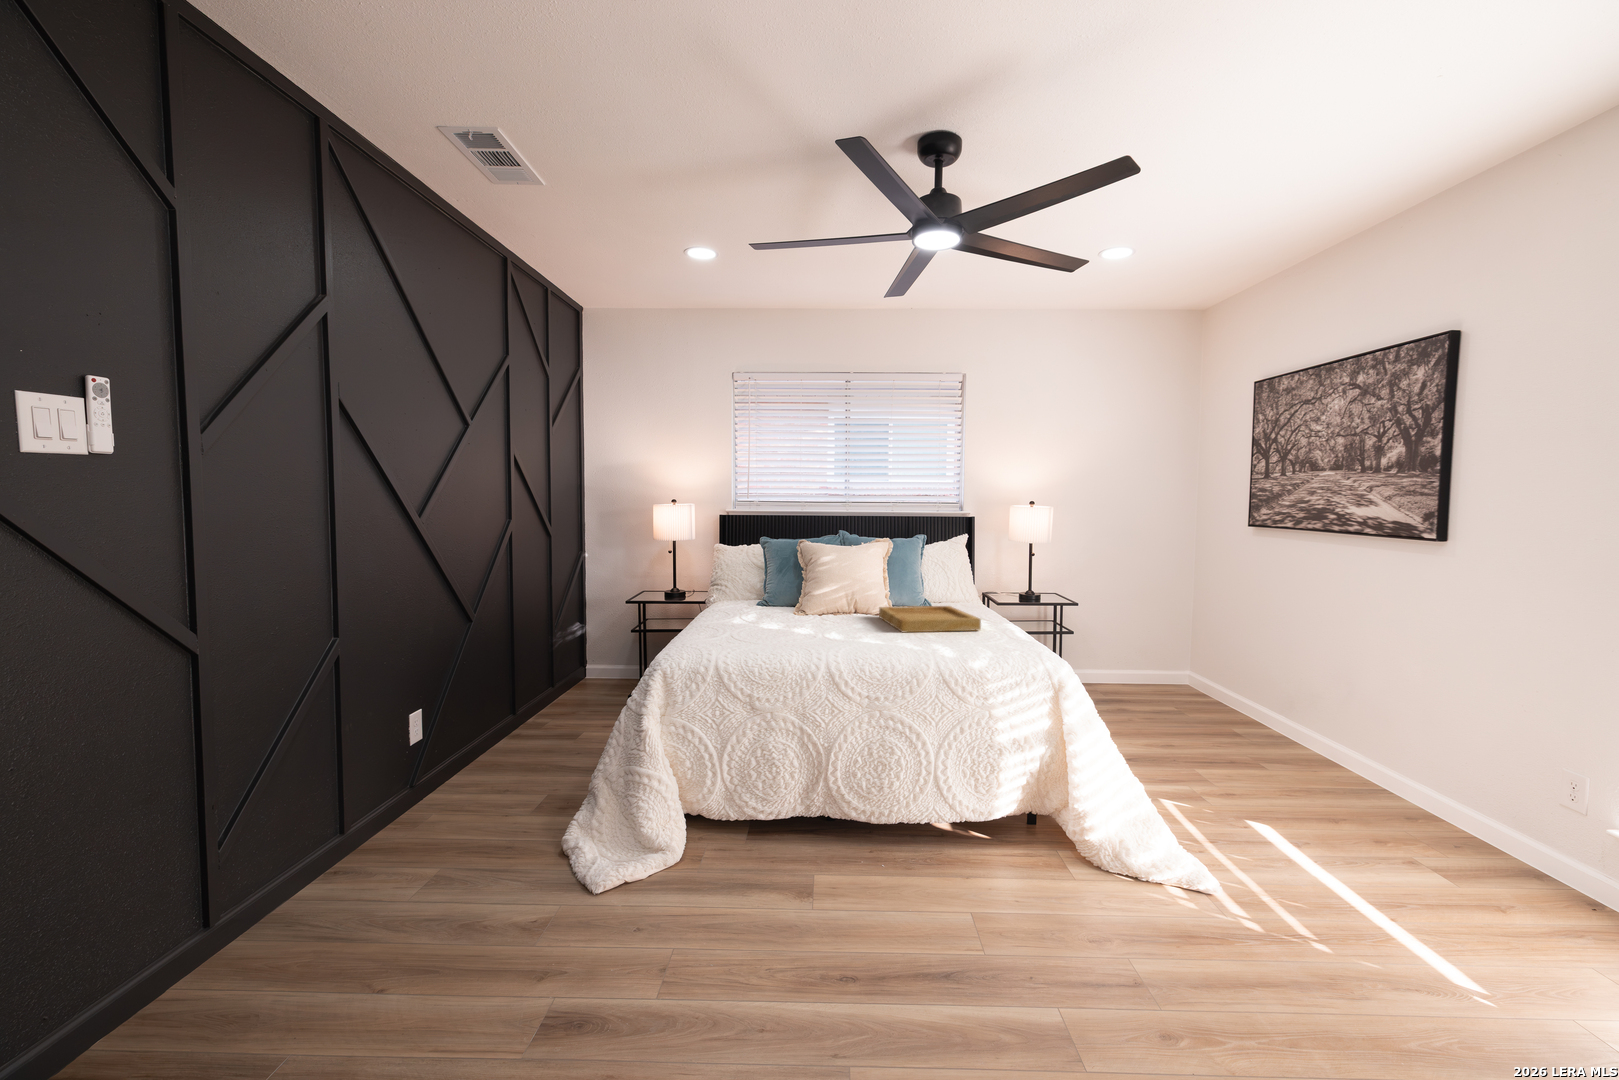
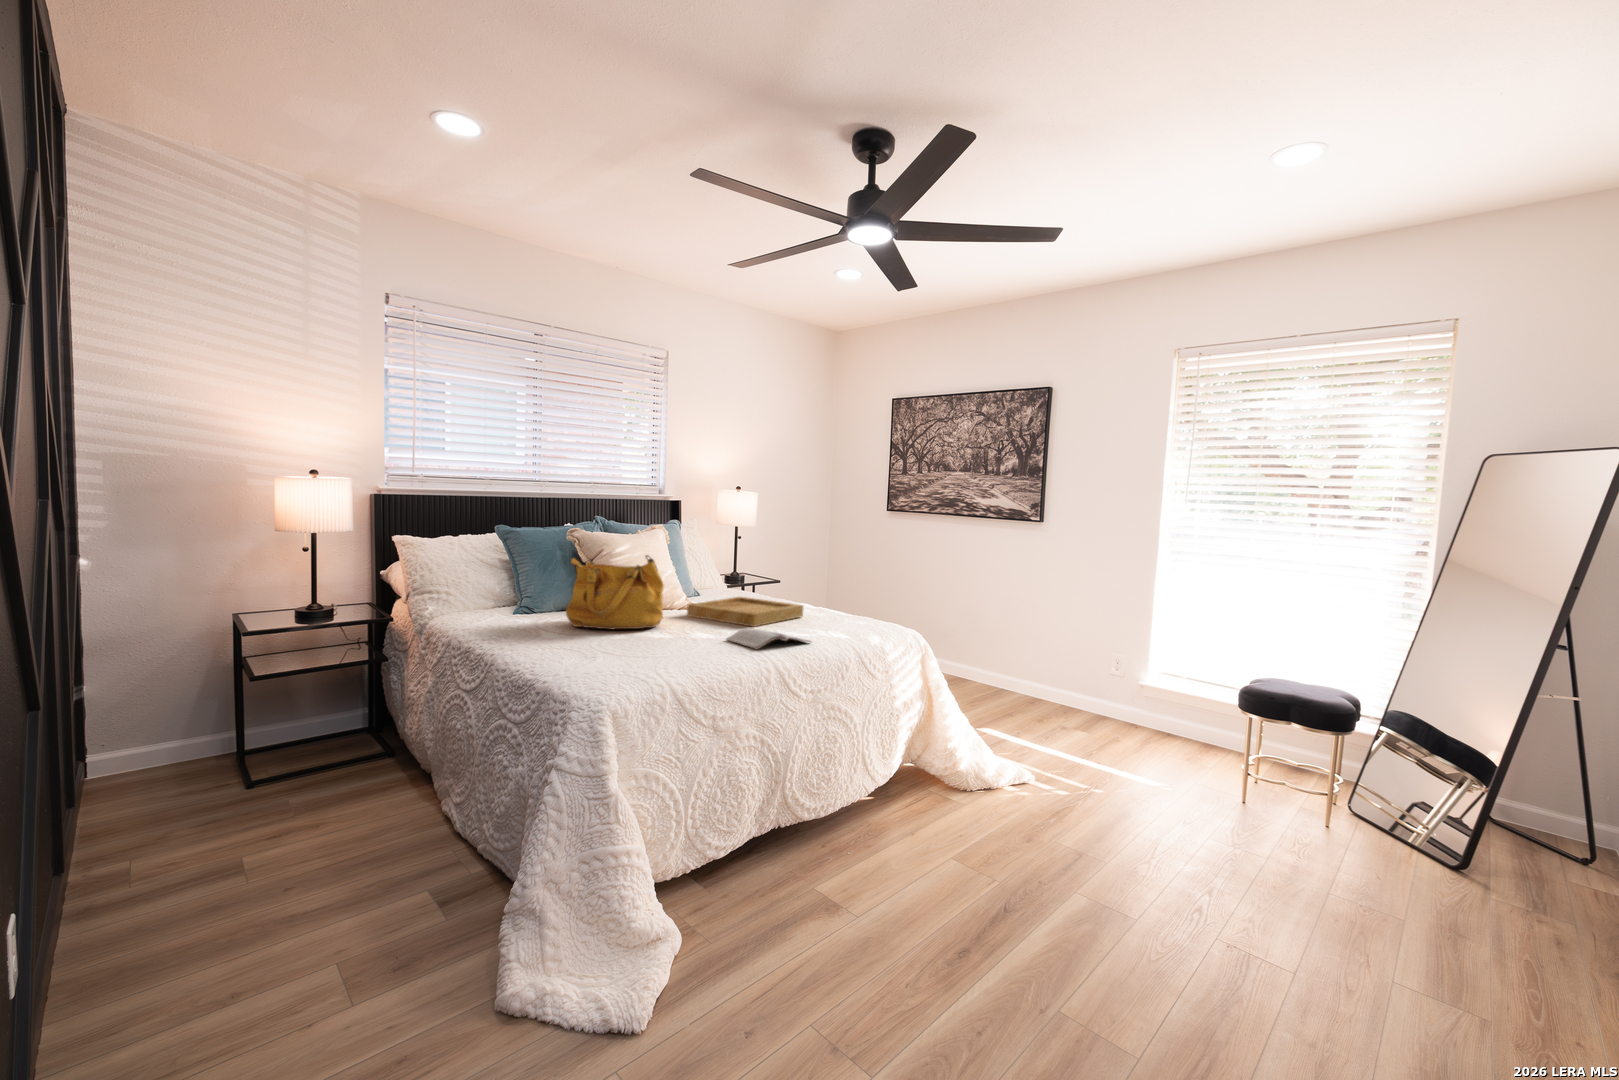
handbag: none [766,562,834,622] -> present [566,555,664,629]
magazine: none [836,630,904,652] -> present [727,628,810,649]

